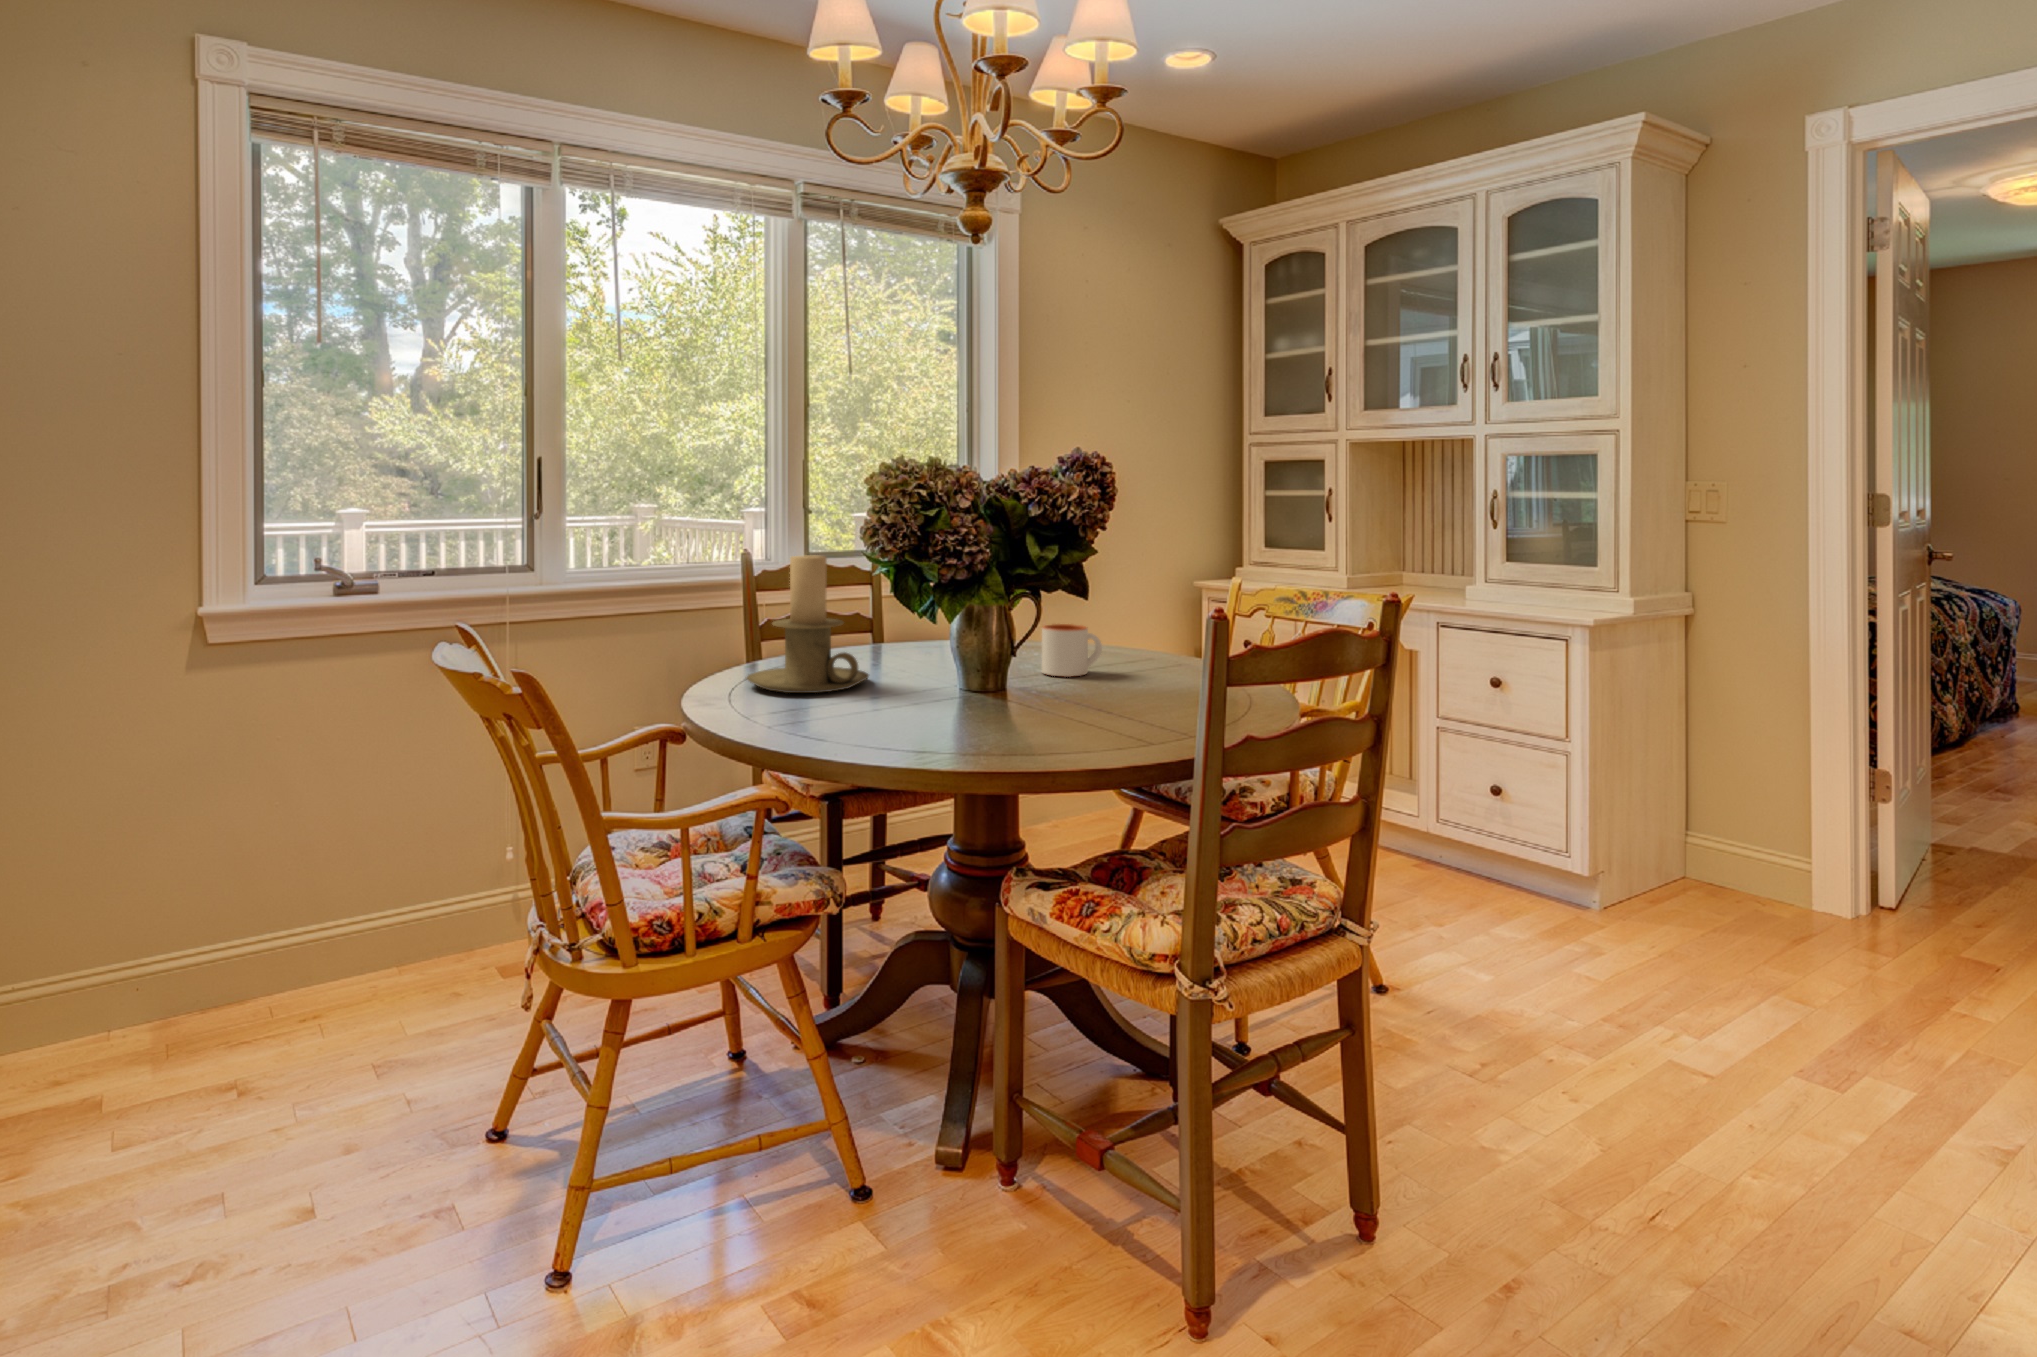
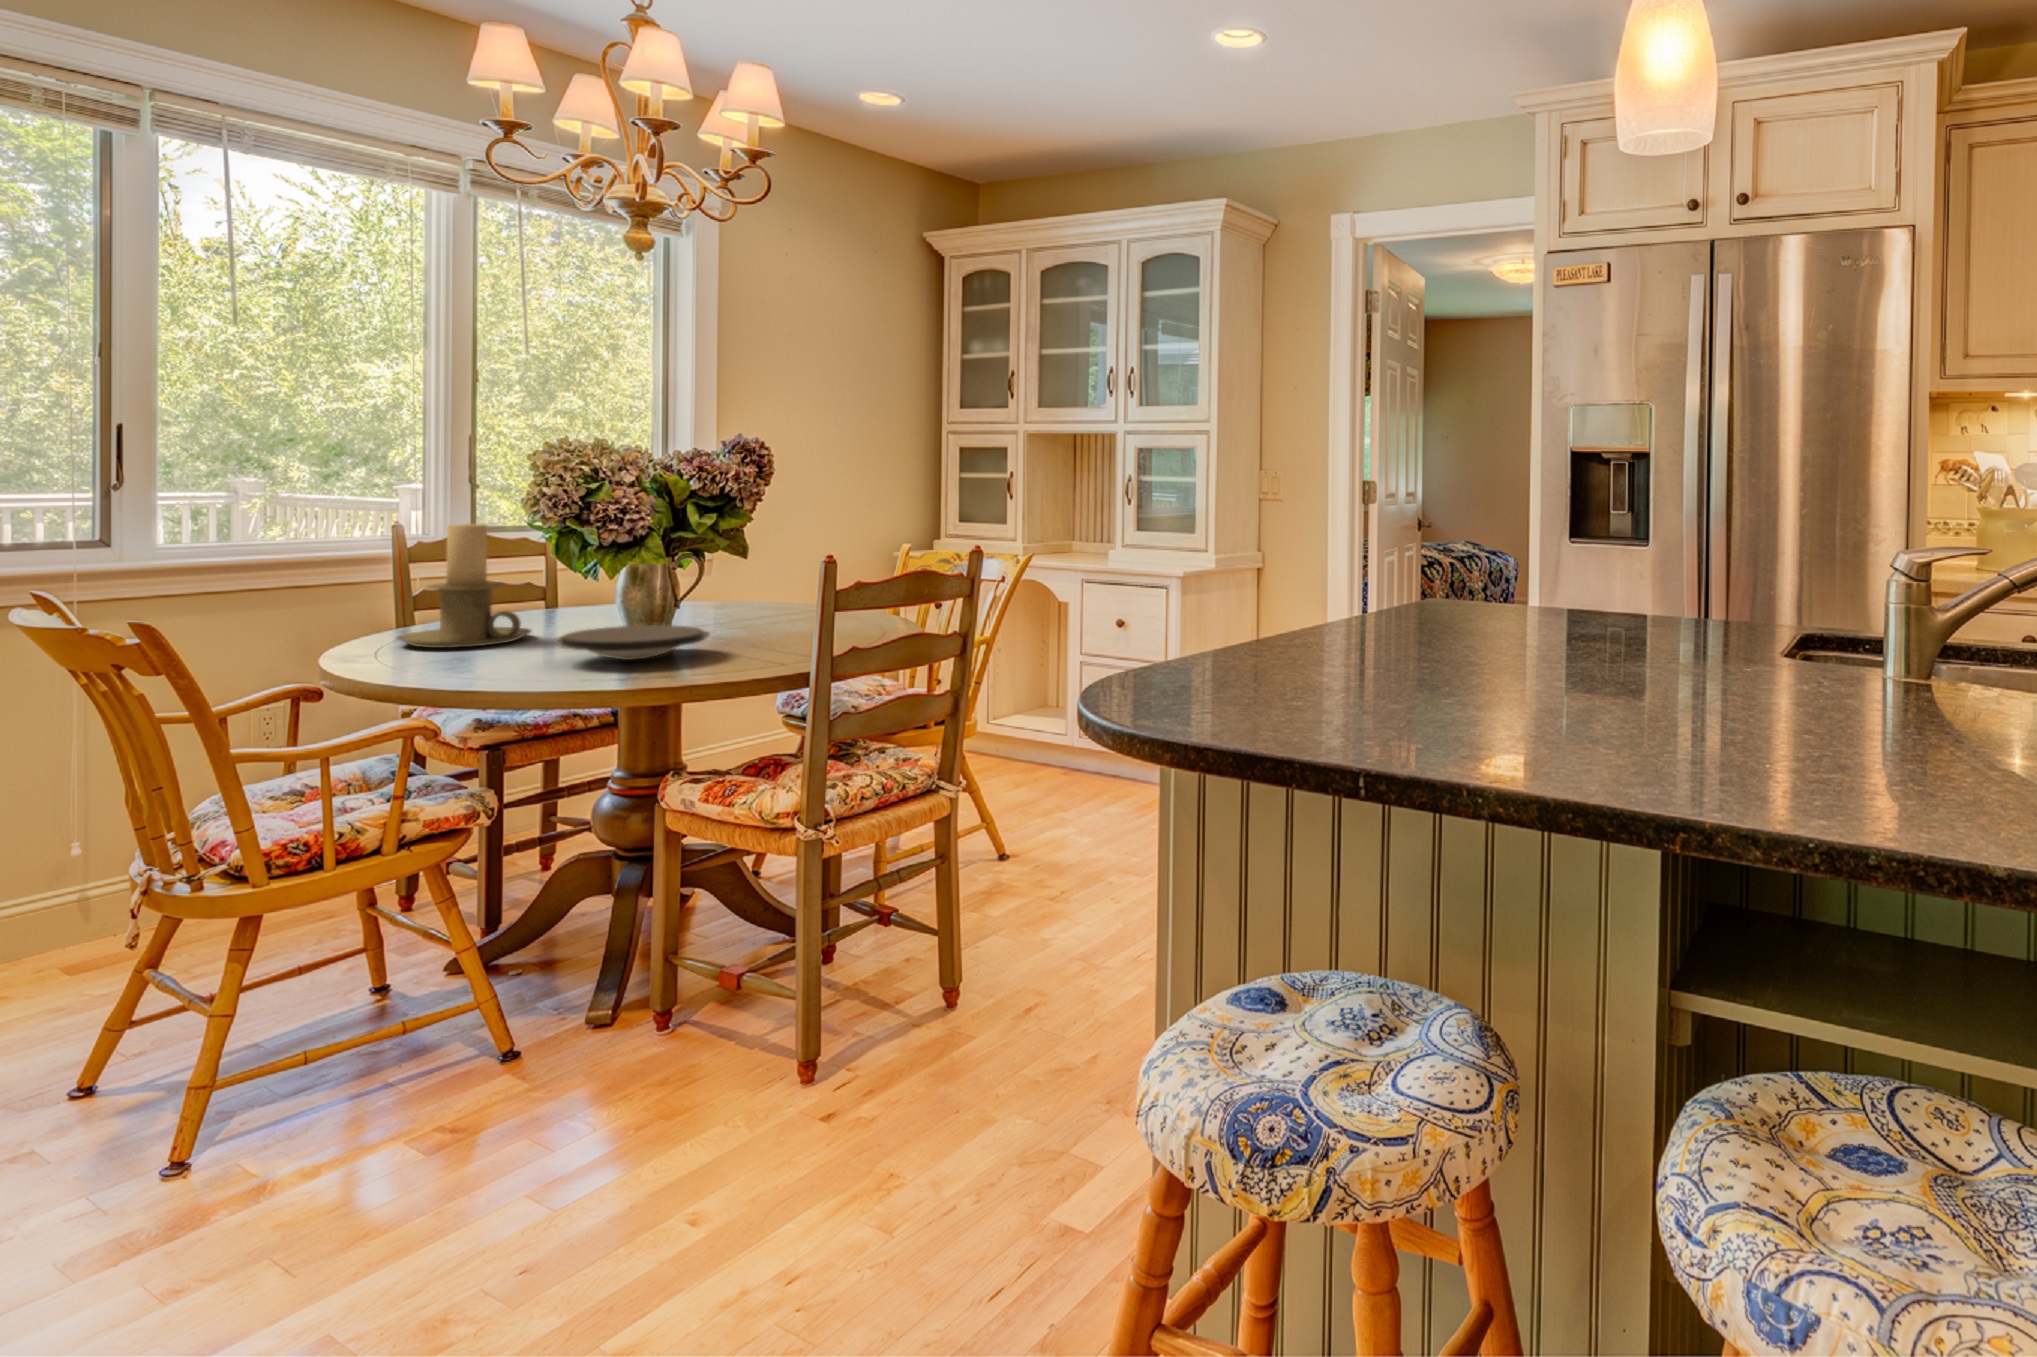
mug: present [1042,624,1102,677] -> none [708,582,764,625]
plate: none [895,681,1061,727] -> present [555,625,710,660]

